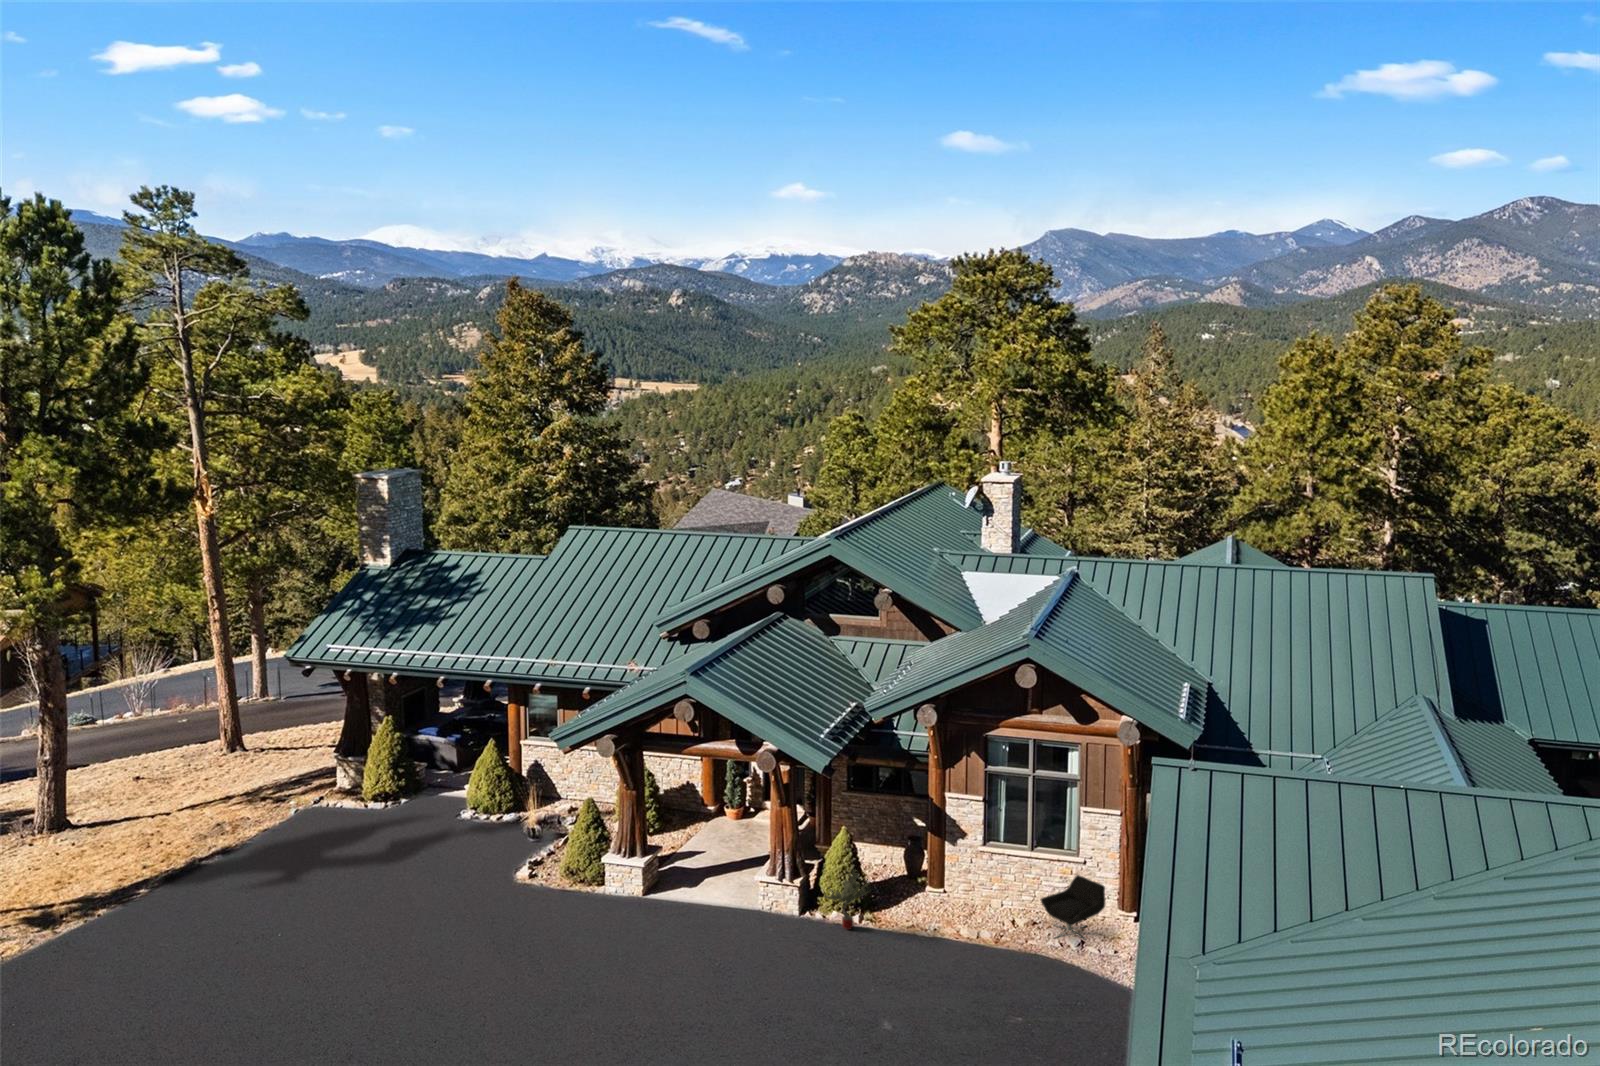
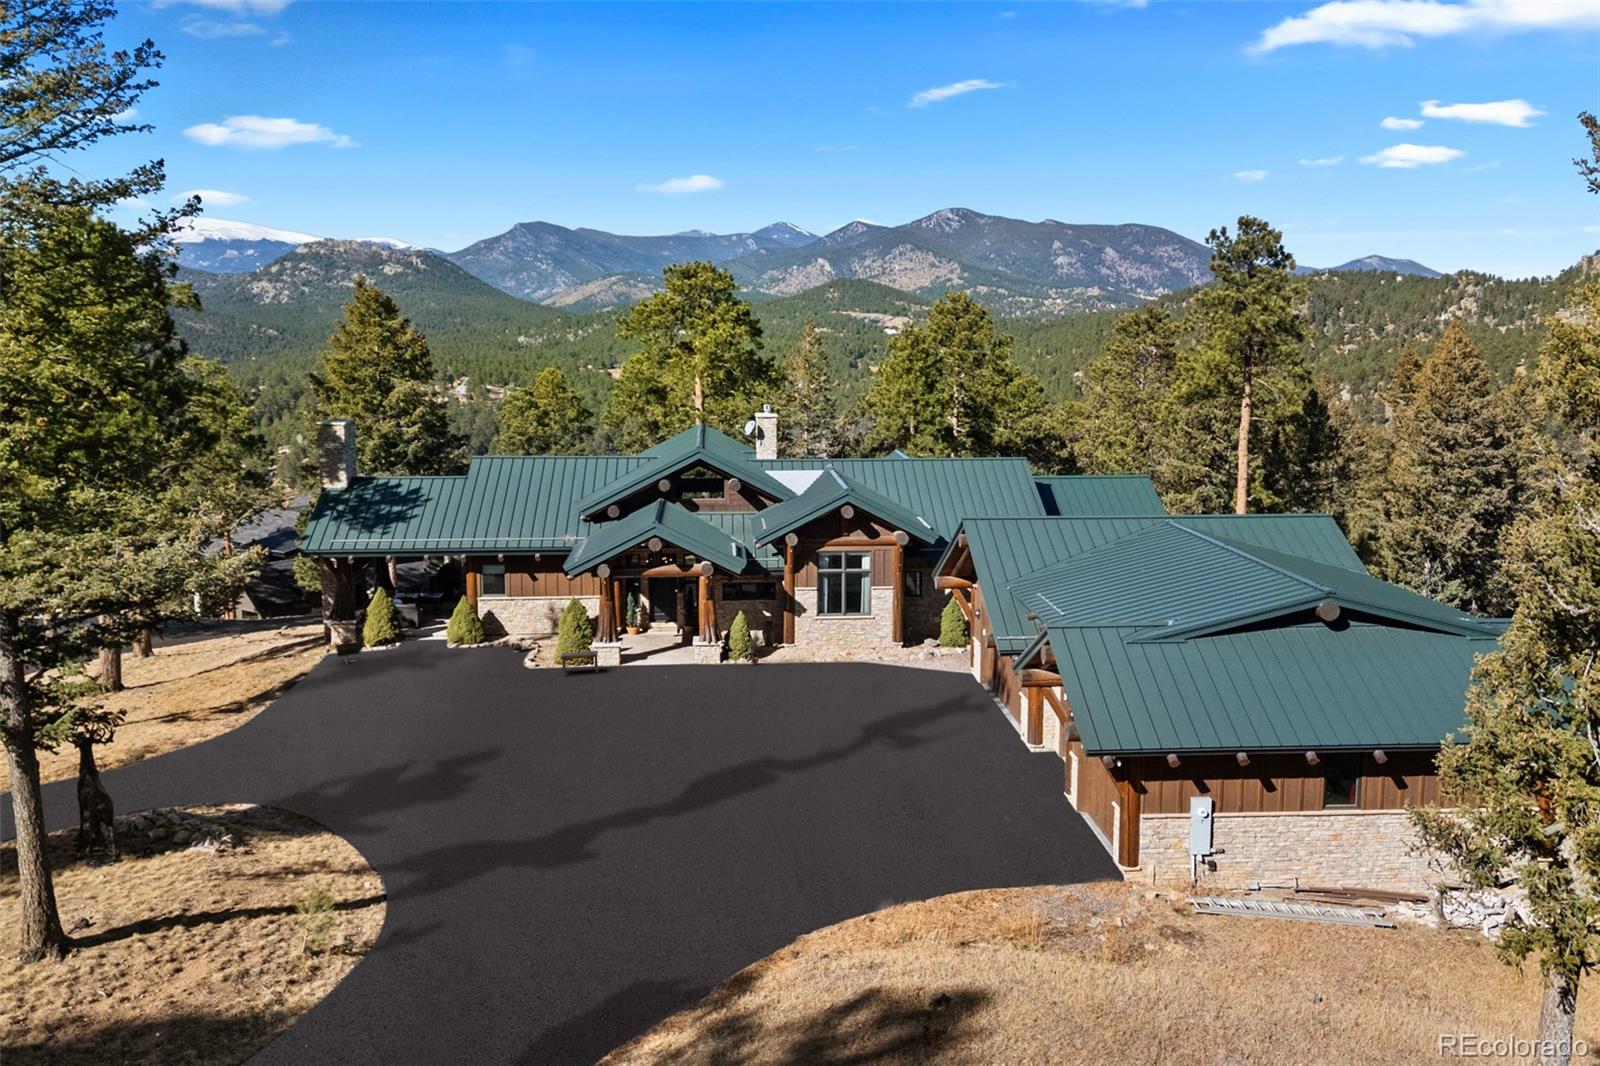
bench: none [551,862,612,903] -> present [562,651,598,676]
lounge chair: present [1041,875,1105,939] -> present [336,635,365,664]

